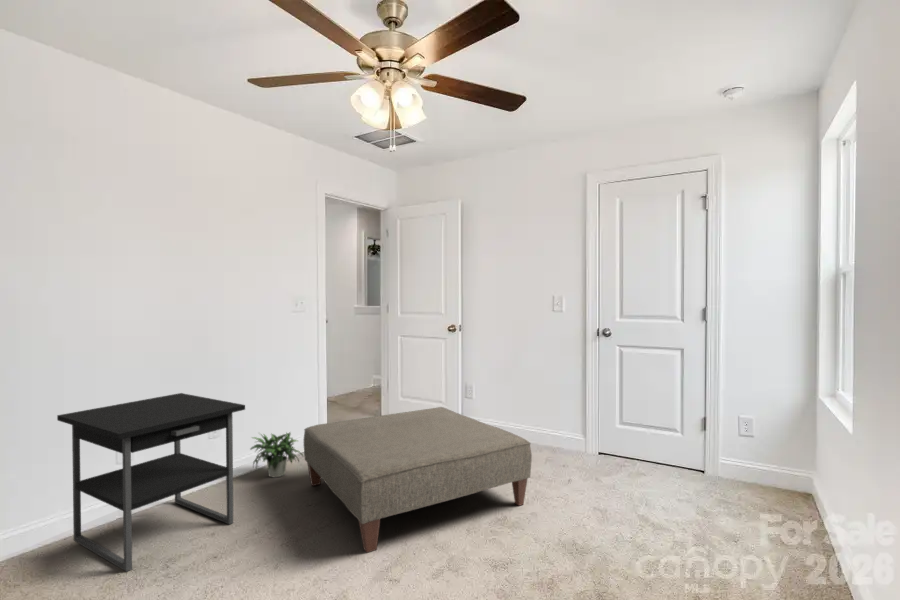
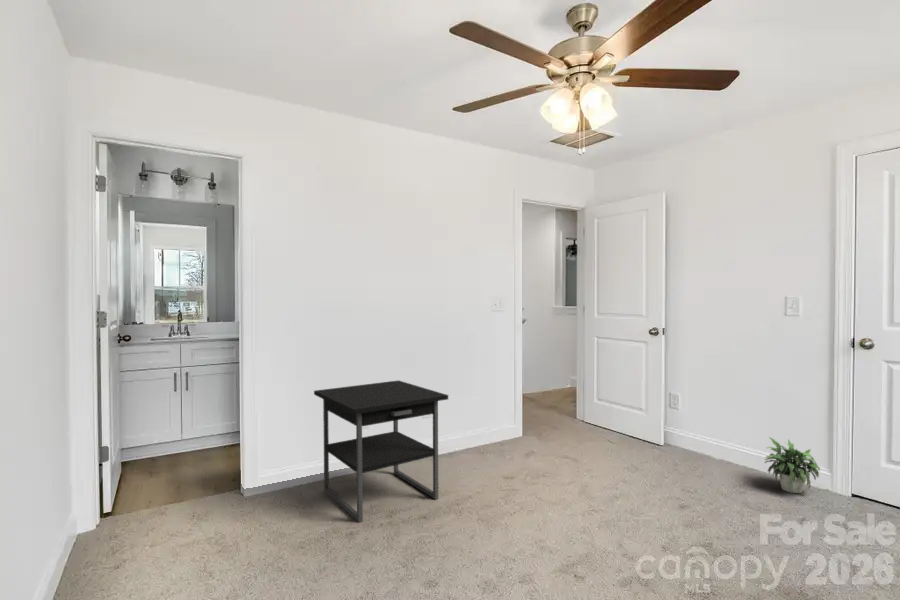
ottoman: present [304,407,532,552] -> none [499,415,748,550]
potted plant: present [251,433,303,477] -> present [765,438,820,493]

